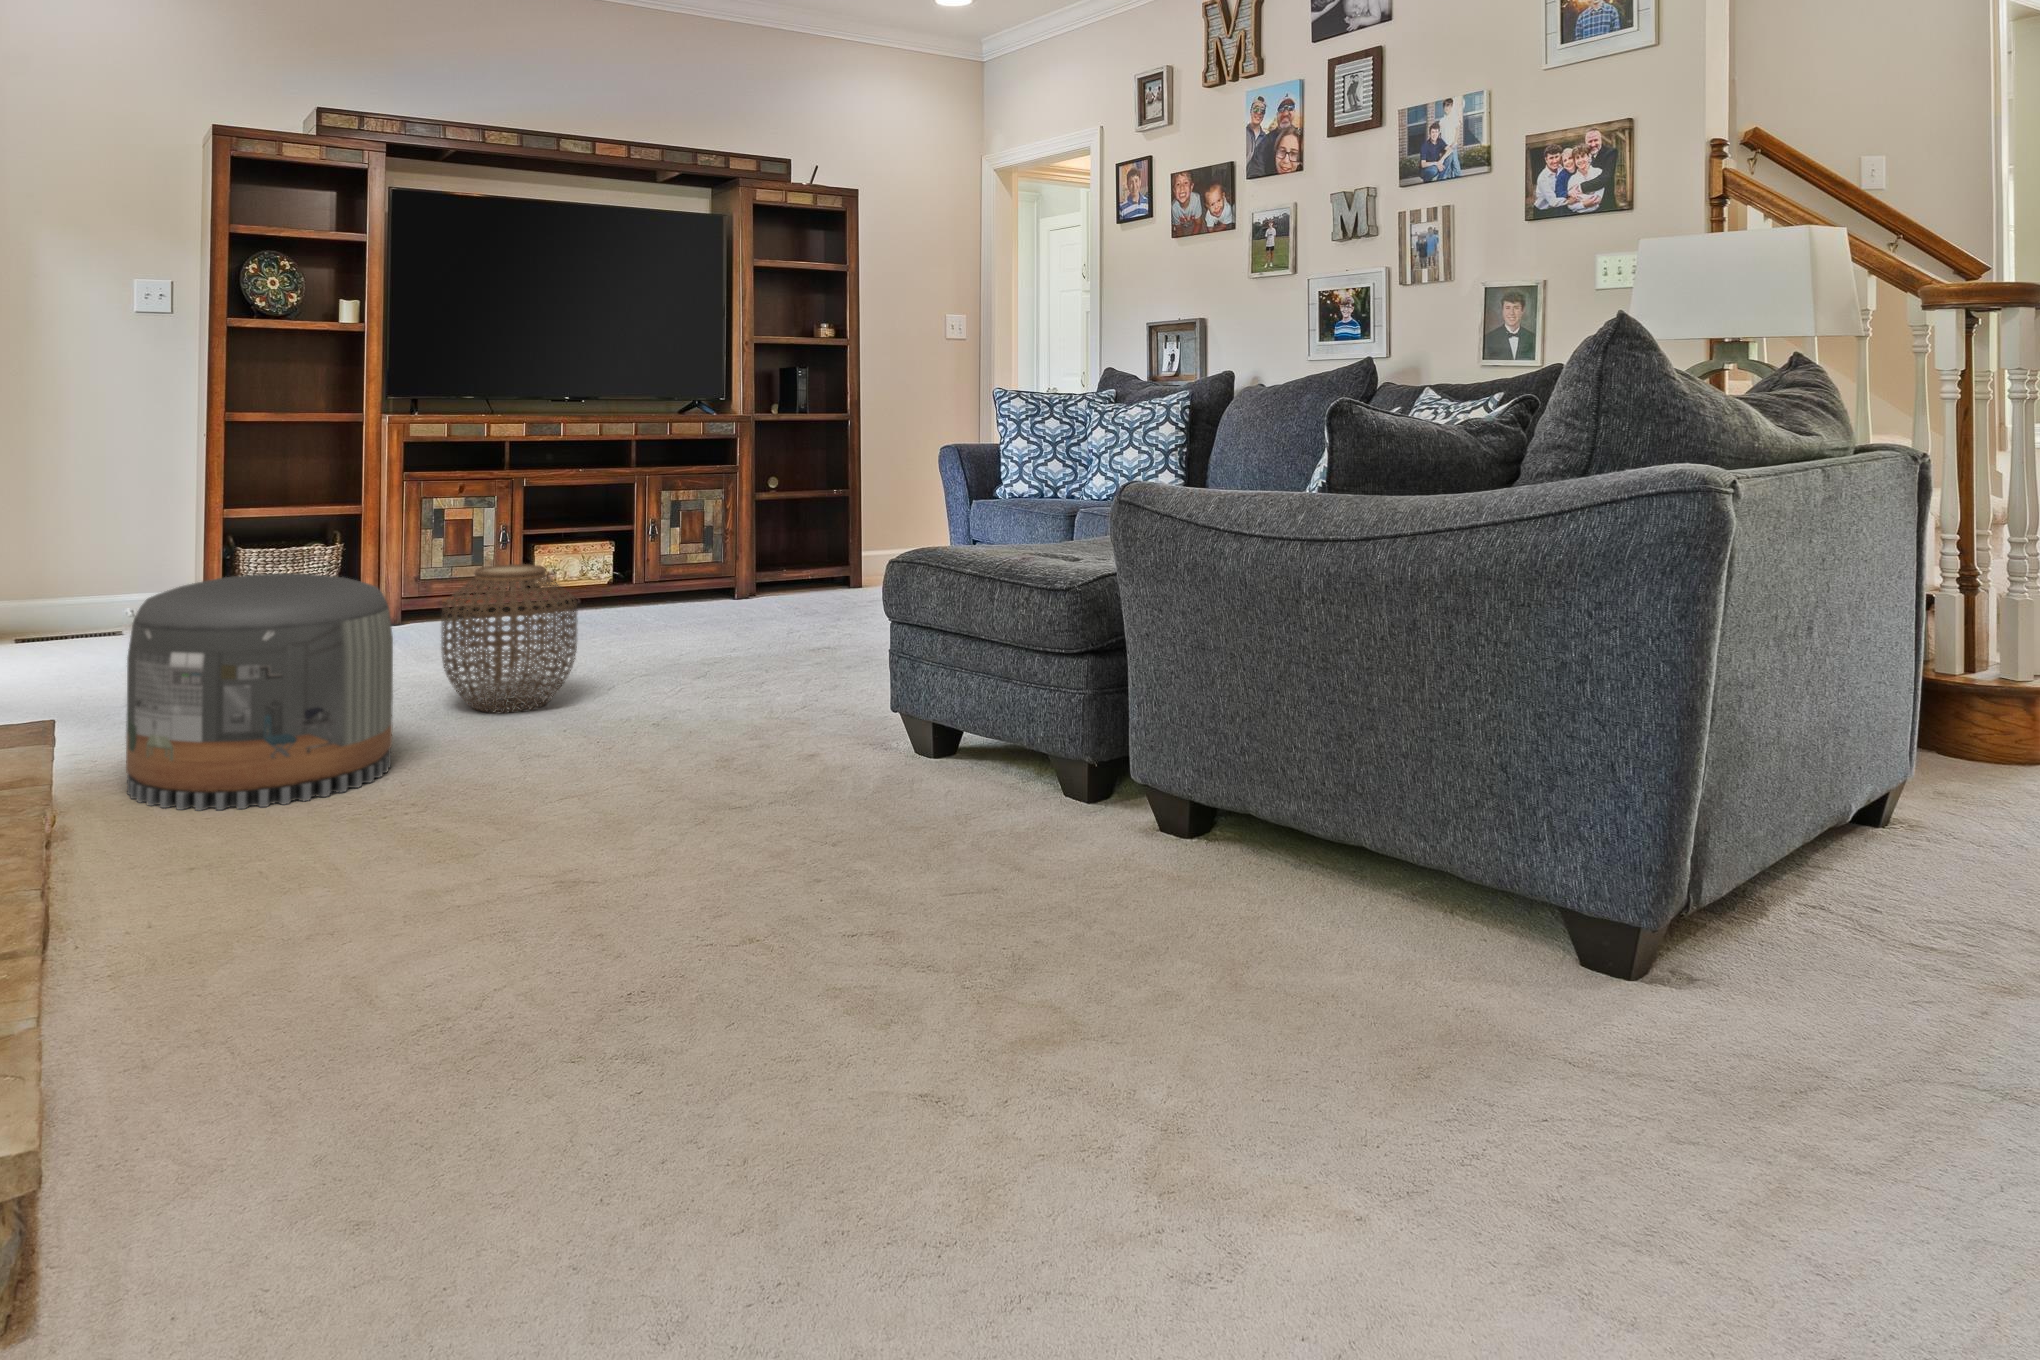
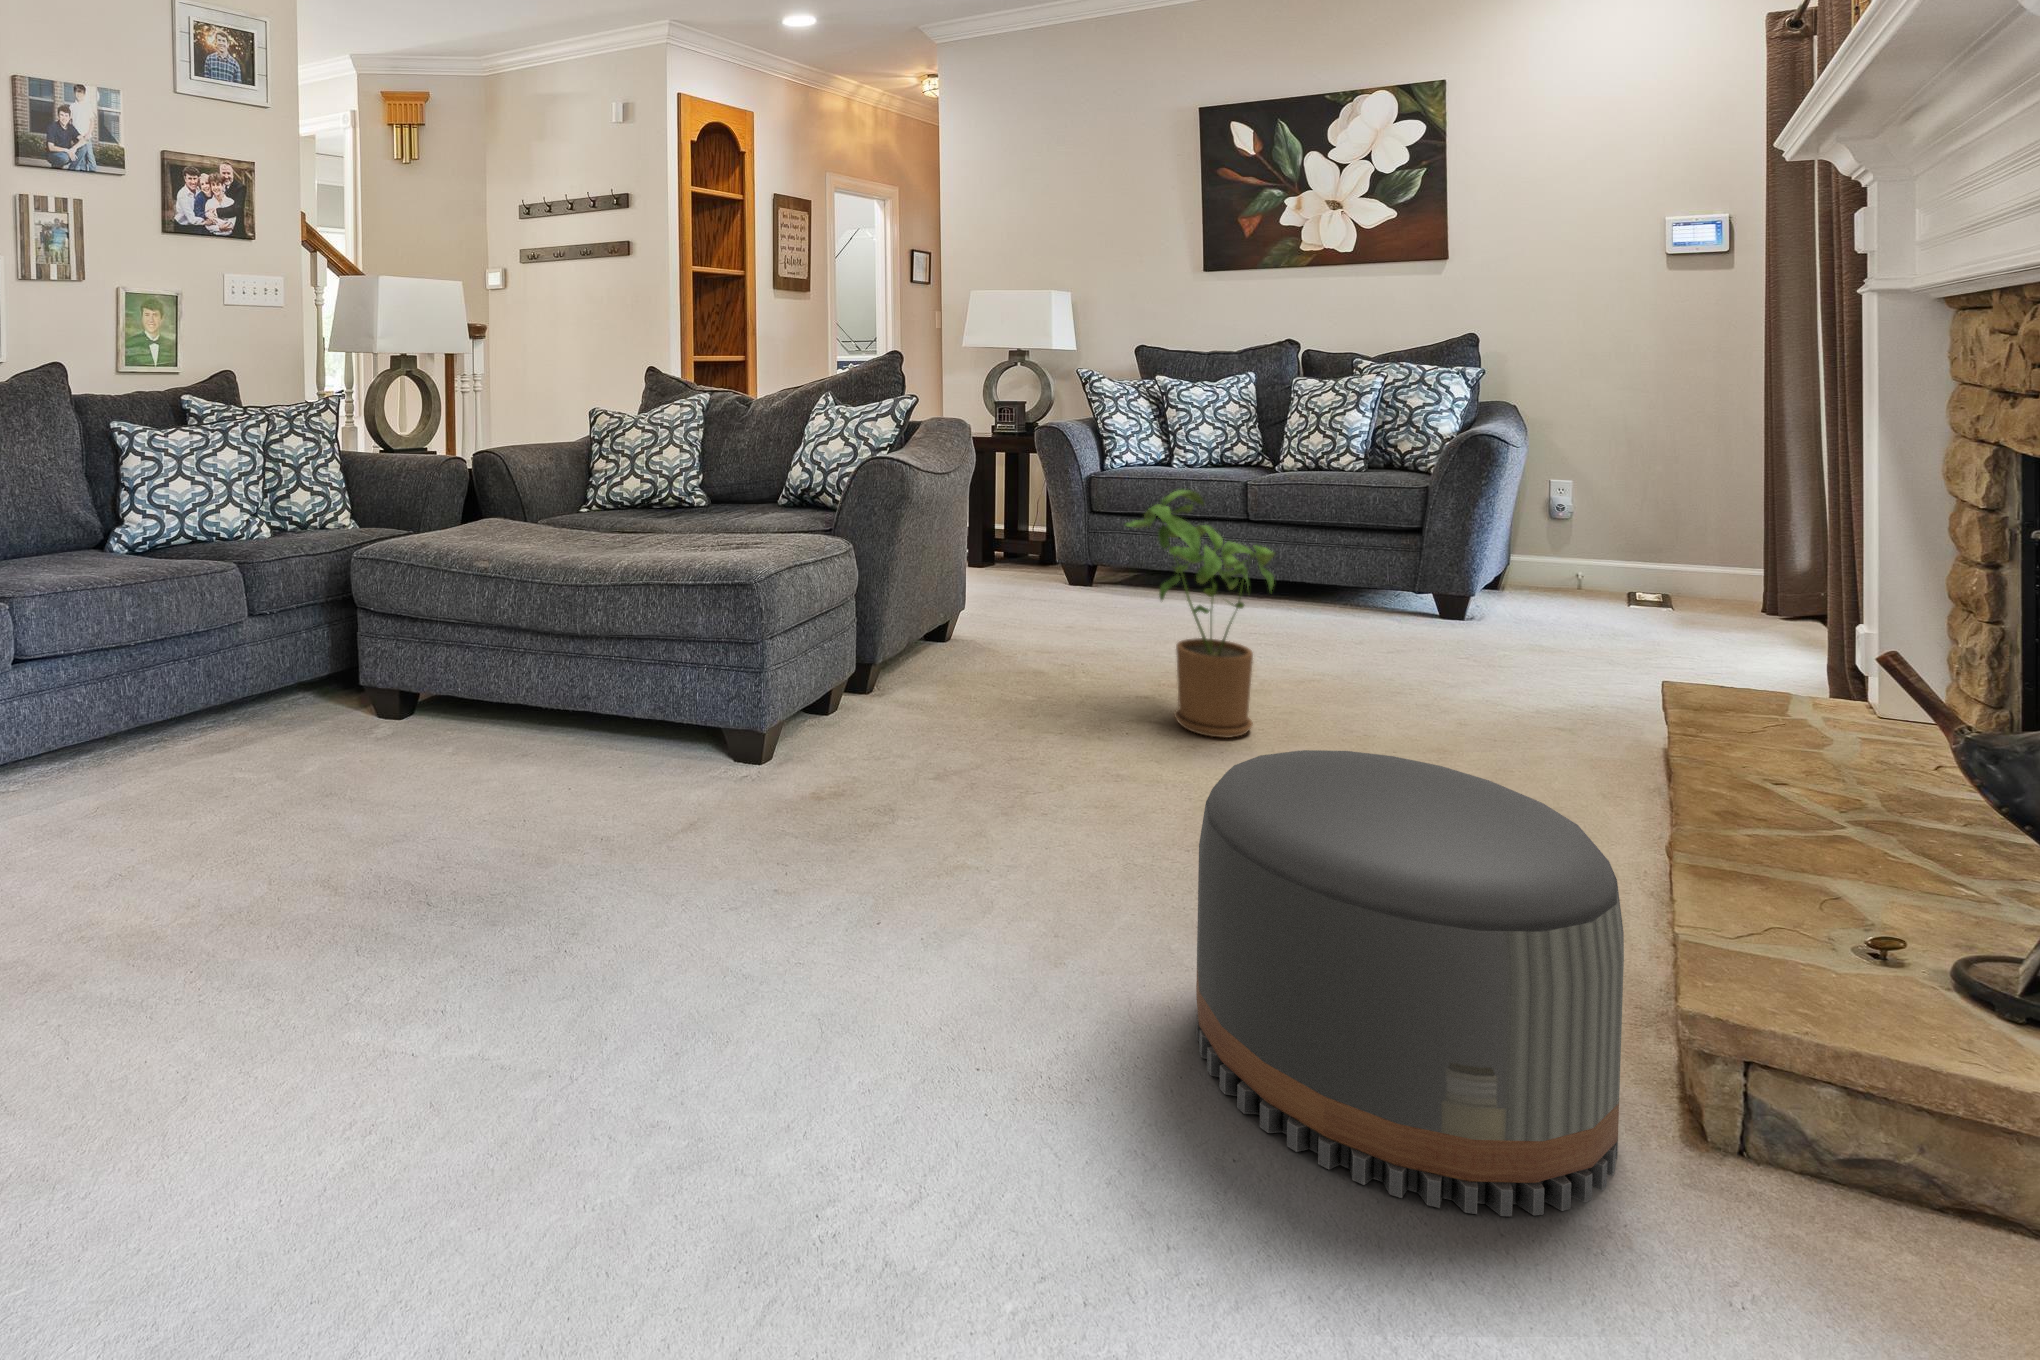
house plant: none [588,519,829,967] -> present [1126,490,1274,738]
woven basket: present [441,564,577,712] -> none [725,816,976,1144]

